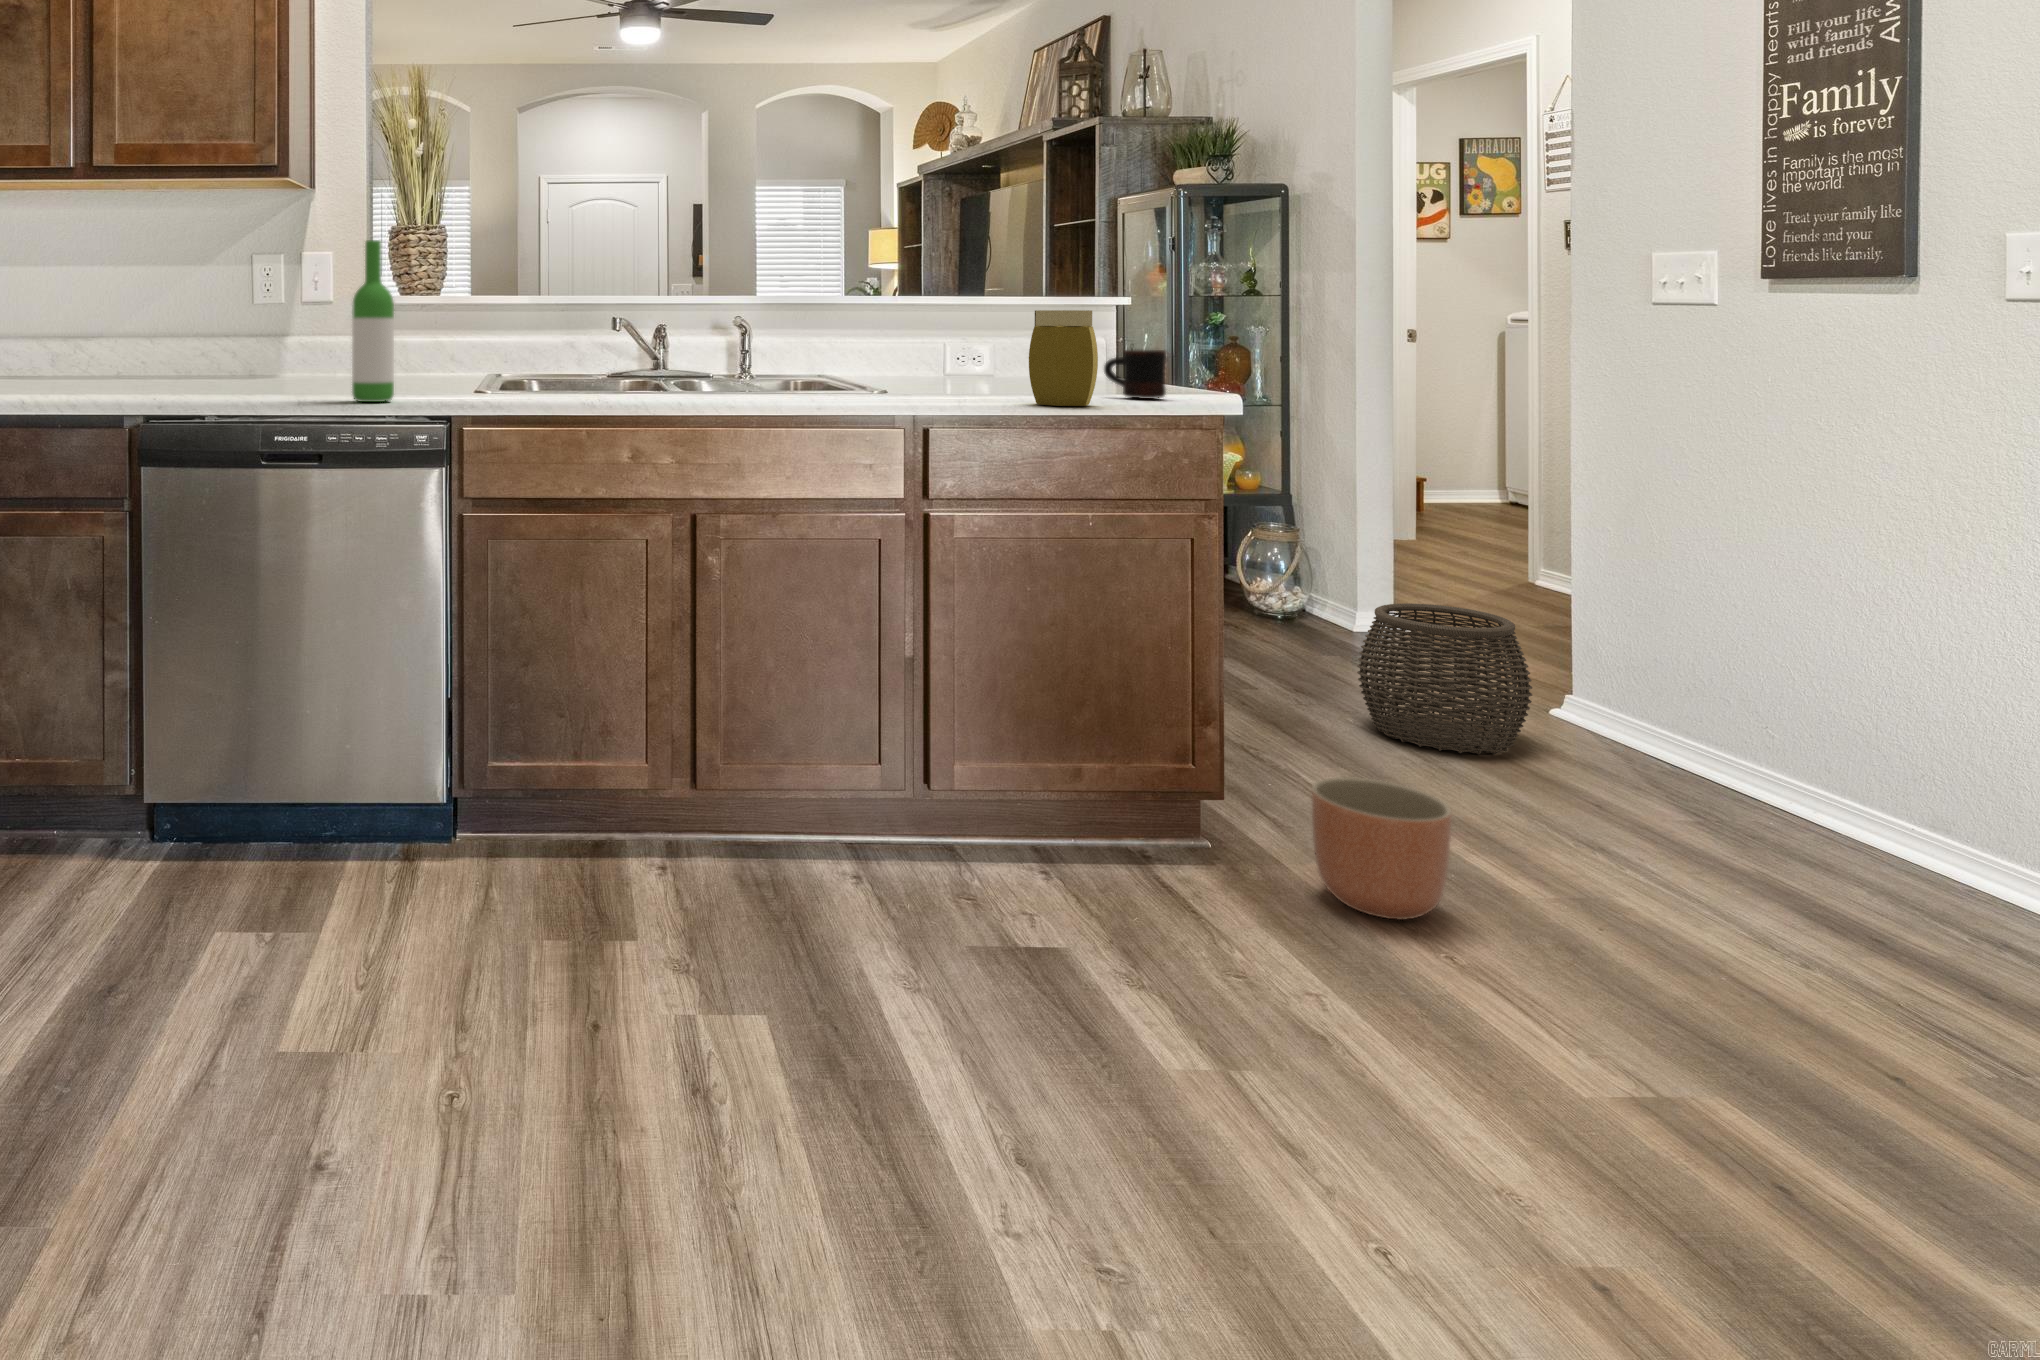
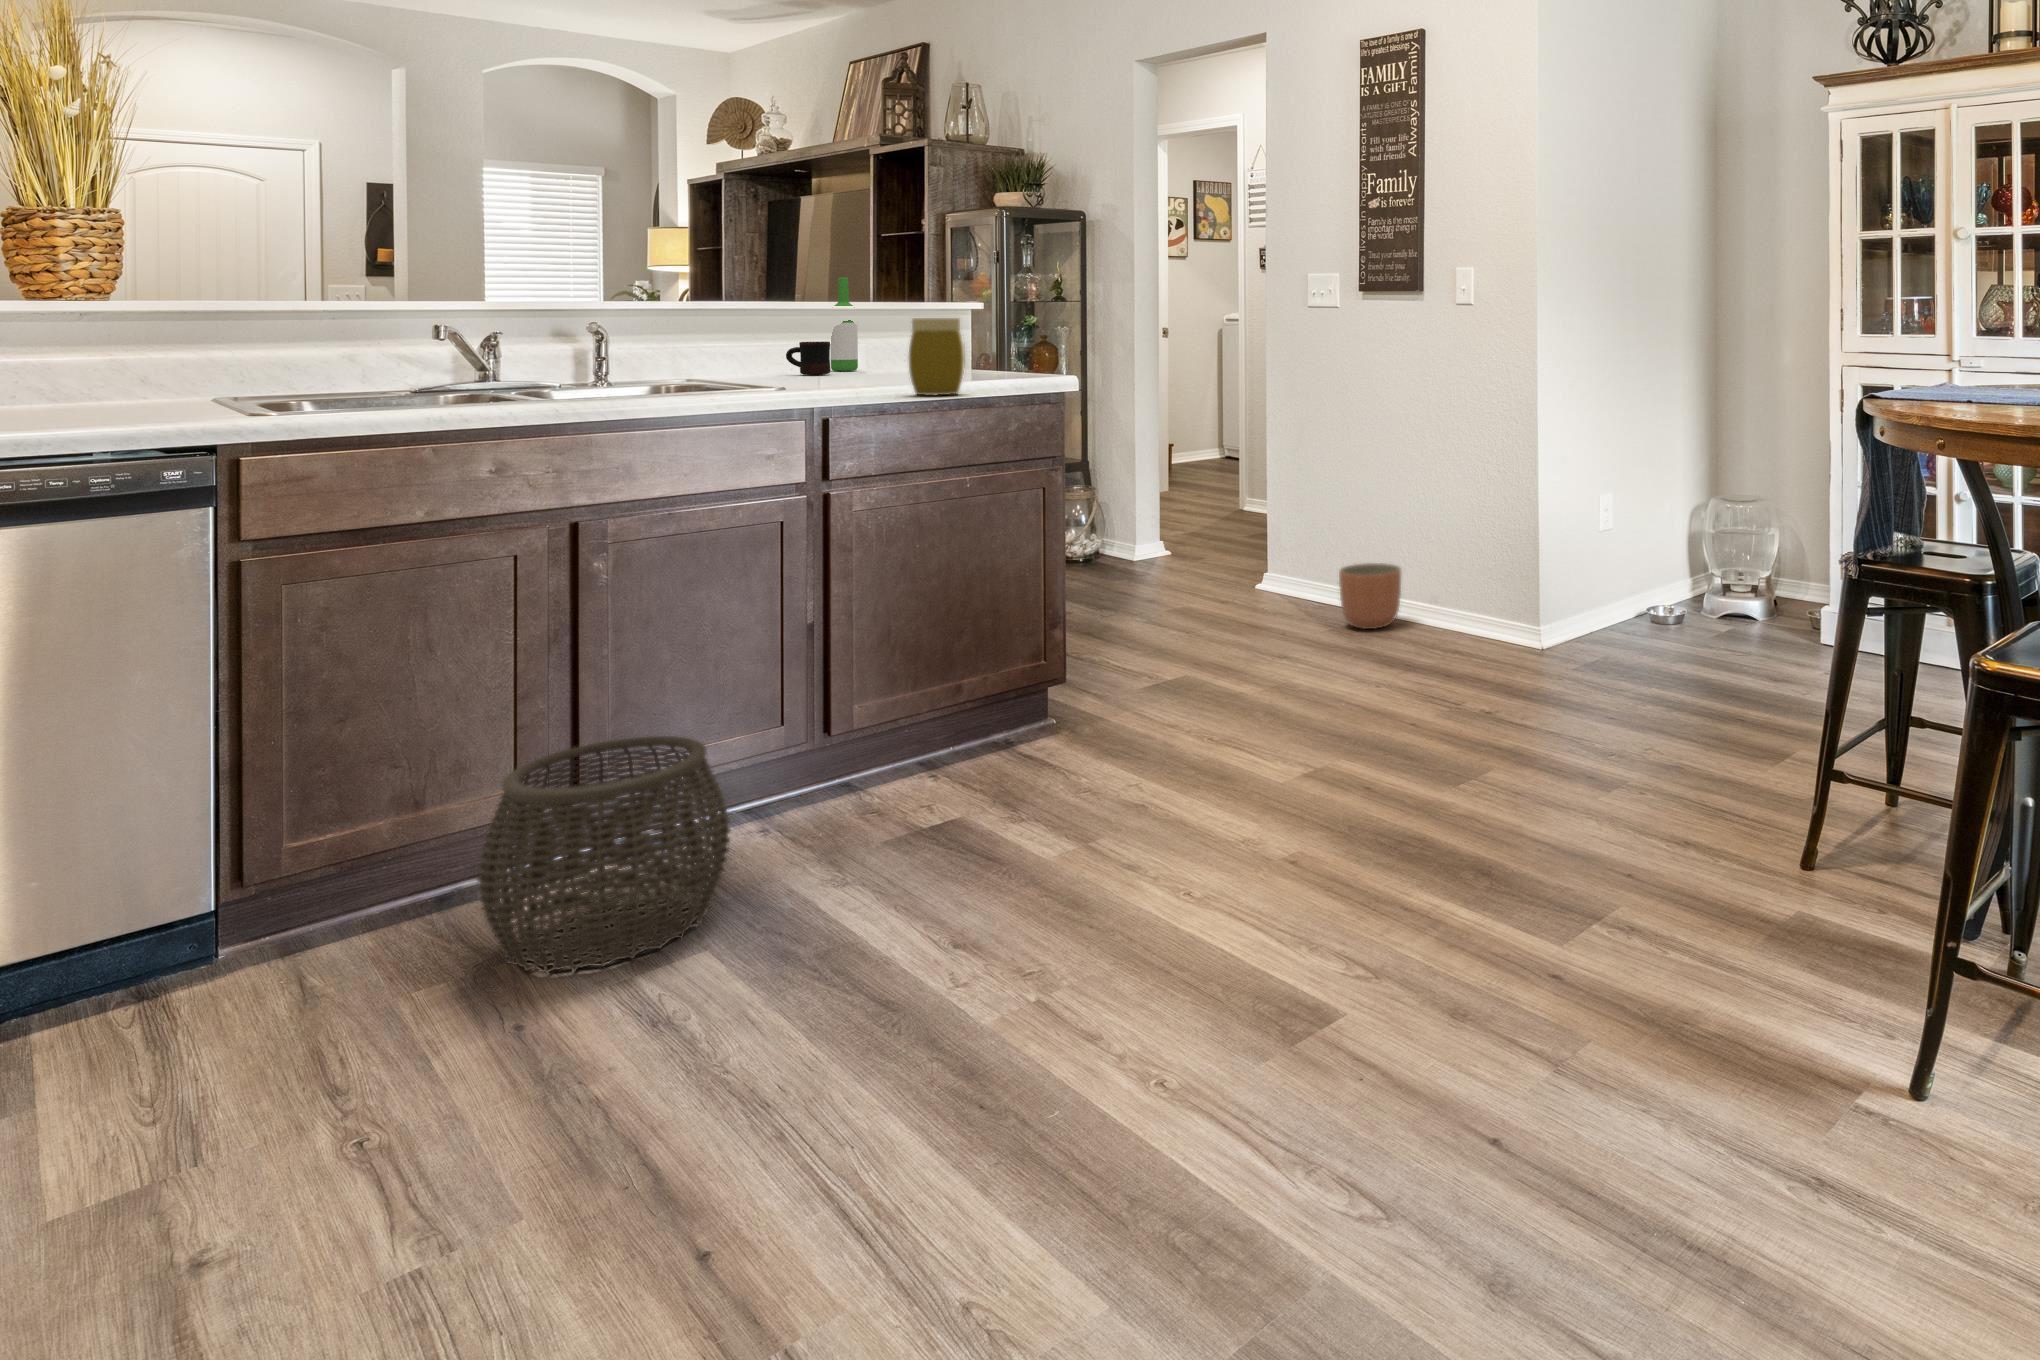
wine bottle: present [352,240,394,402] -> present [830,278,858,371]
mug: present [1104,350,1166,399] -> present [786,341,831,375]
woven basket: present [1357,603,1532,754] -> present [477,736,730,973]
planter: present [1311,777,1452,920] -> present [1339,563,1401,629]

